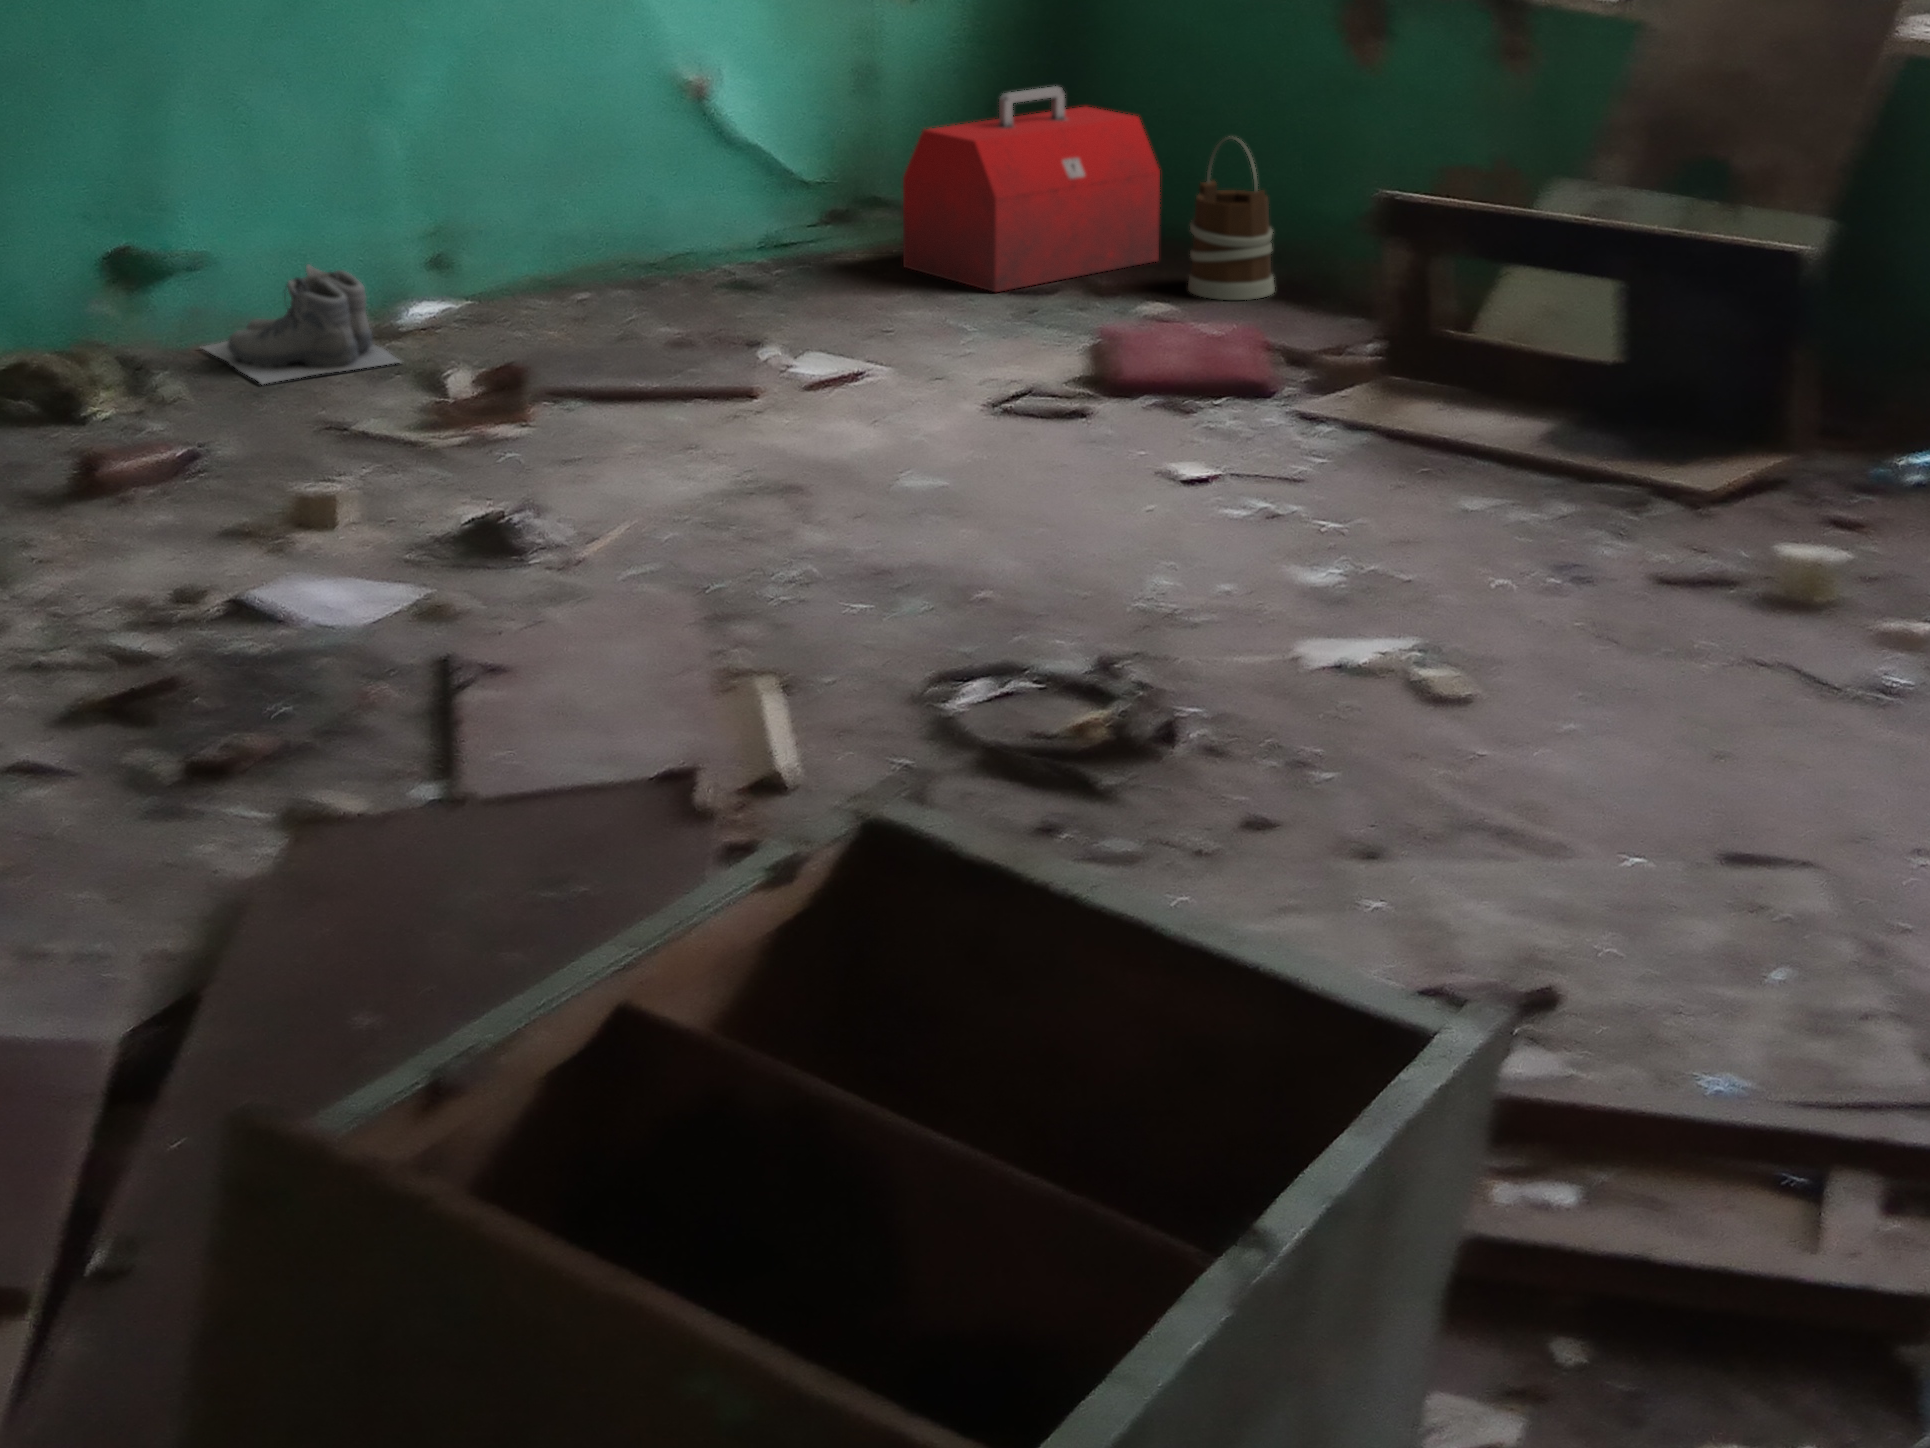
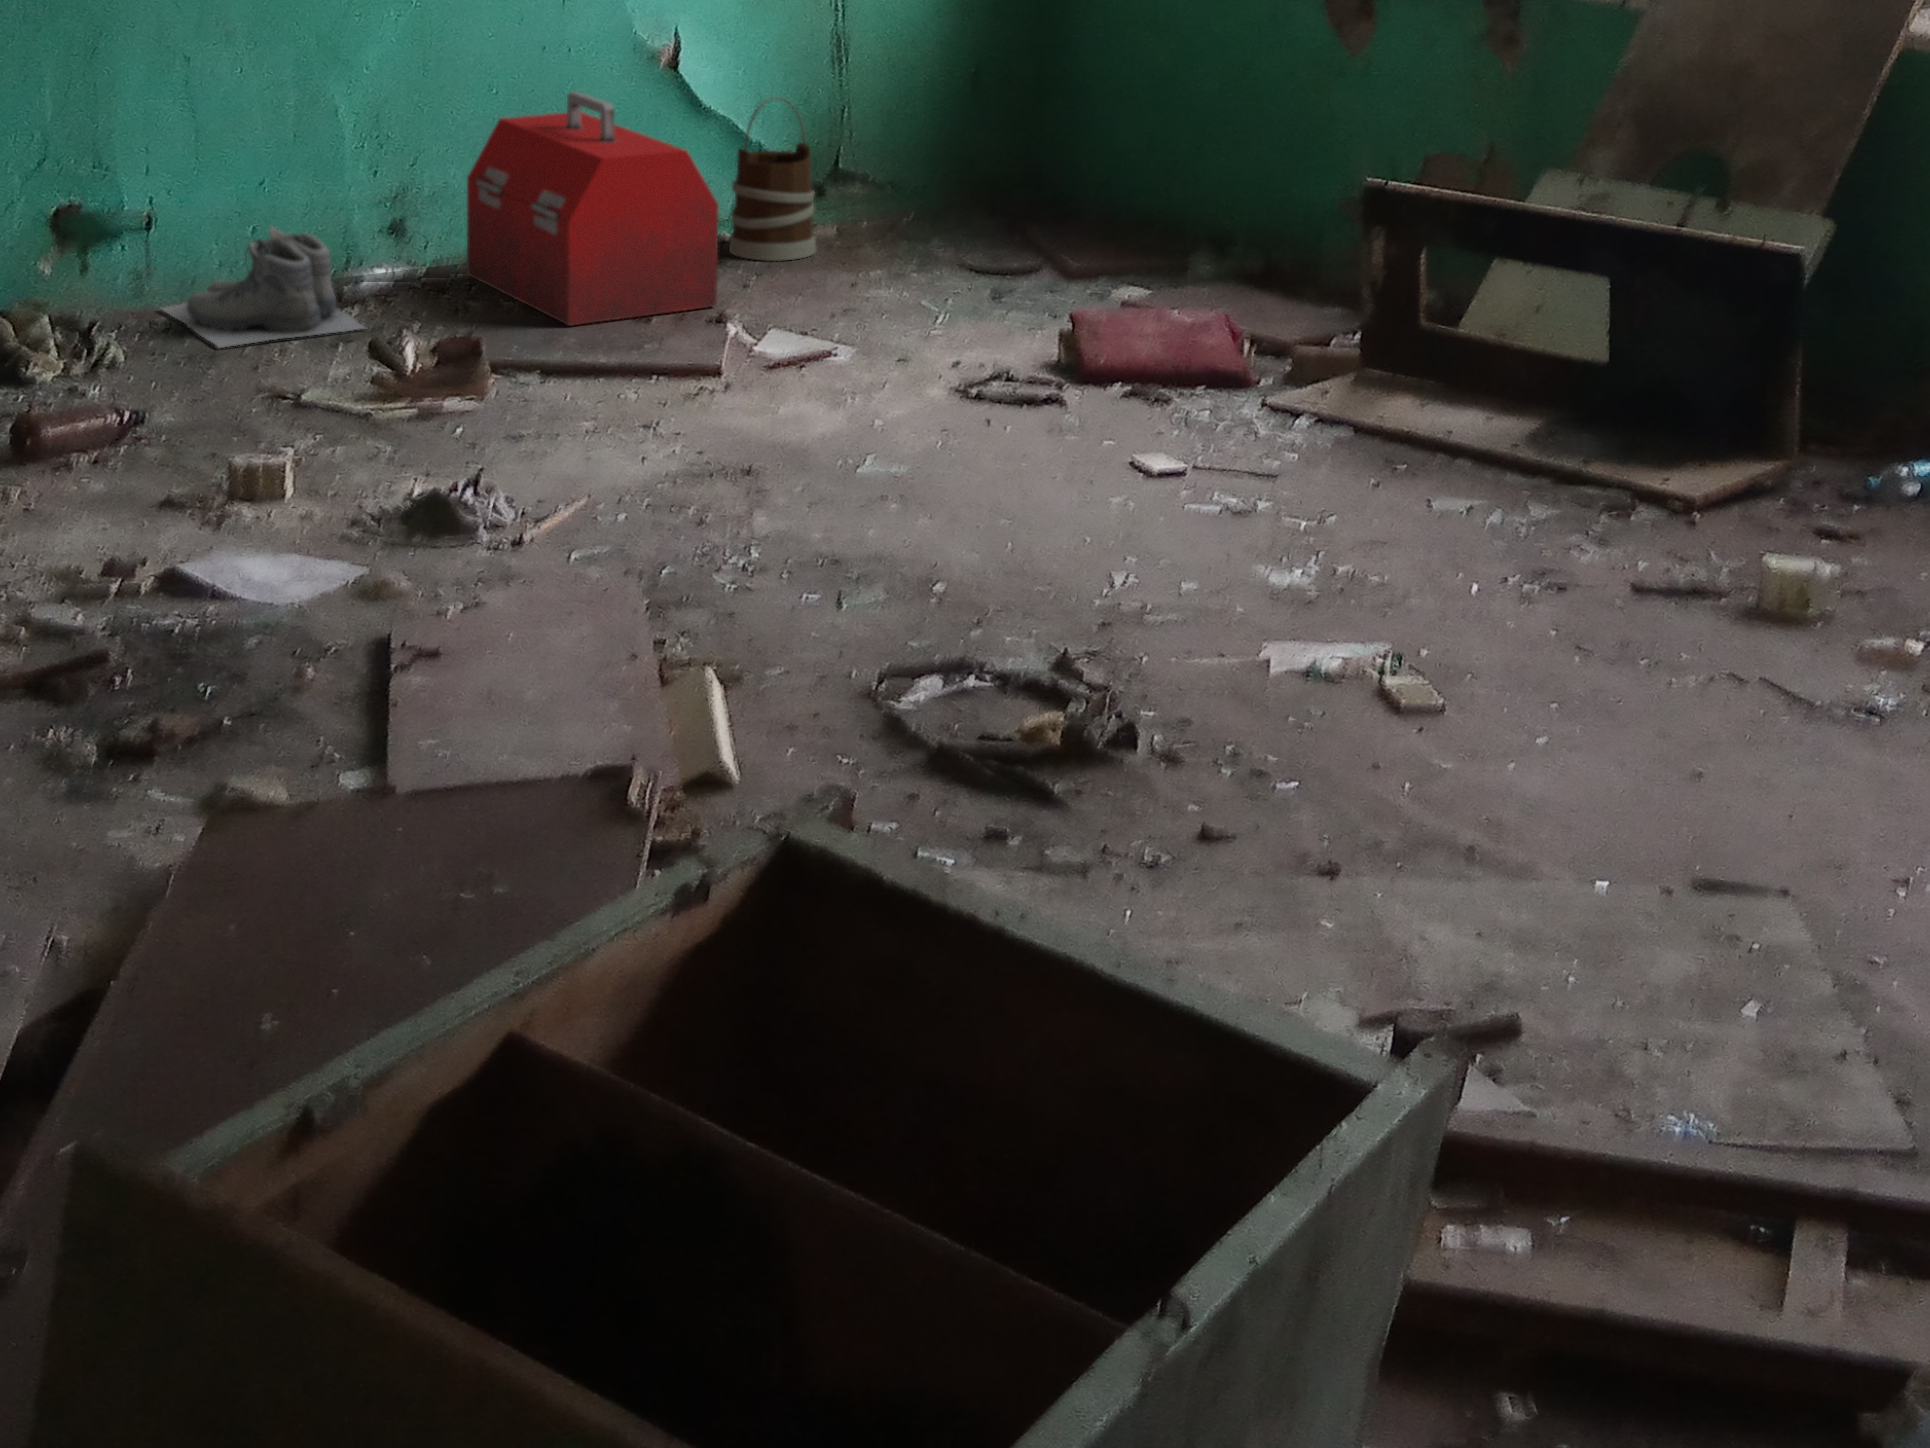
toolbox: present [903,86,1160,292] -> present [467,92,719,326]
wooden bucket: present [1188,136,1275,300] -> present [729,97,816,261]

